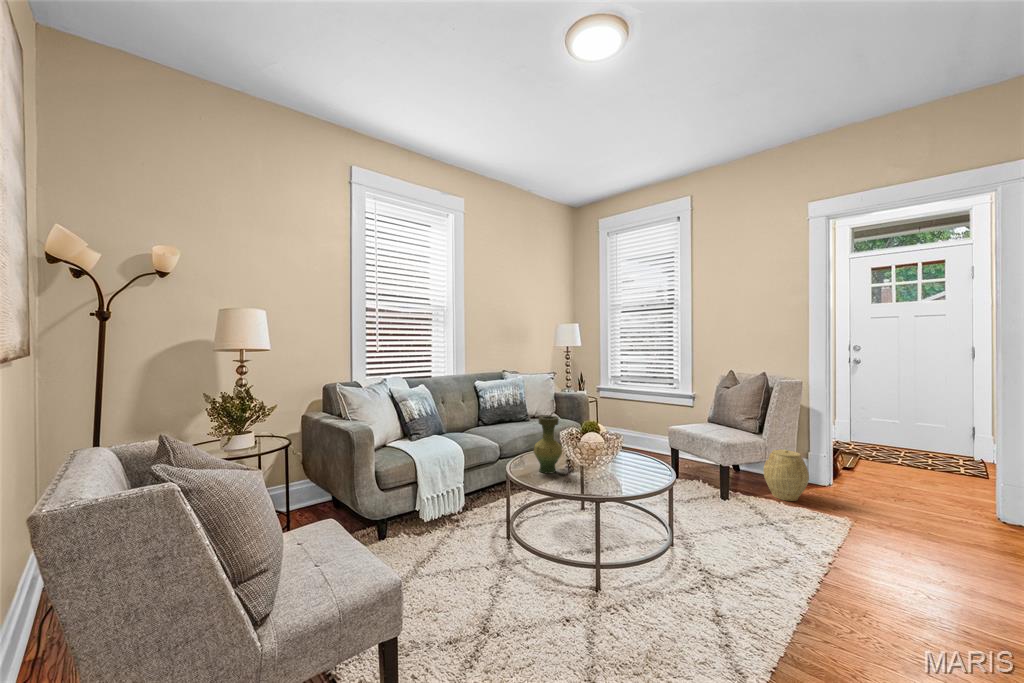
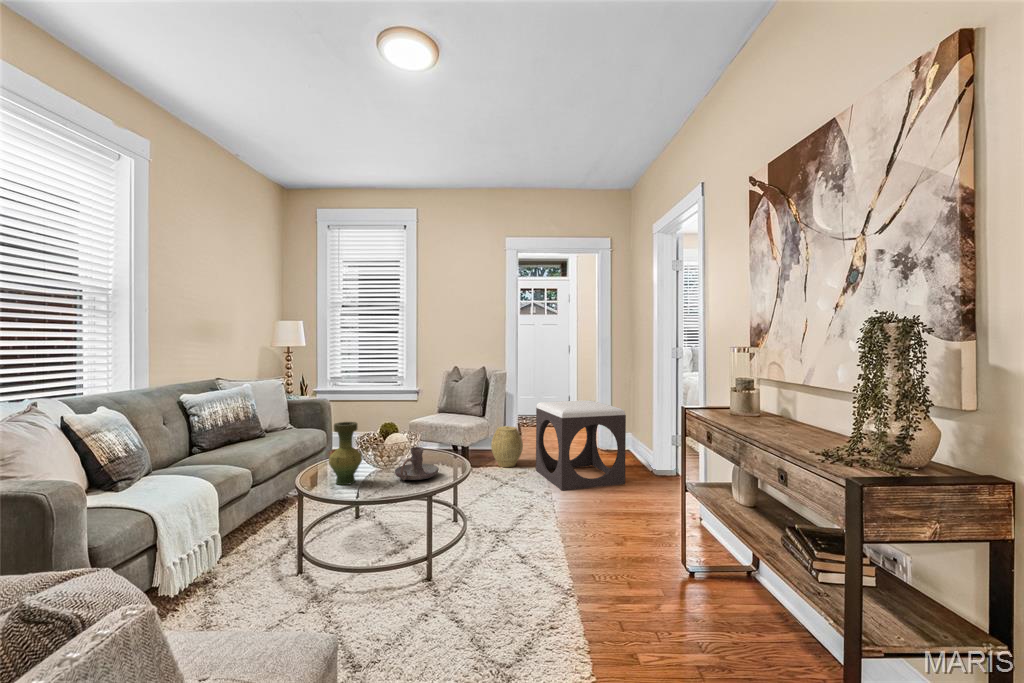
footstool: none [823,428,983,576] -> present [536,400,626,490]
candle holder: none [584,451,632,486] -> present [395,447,439,480]

